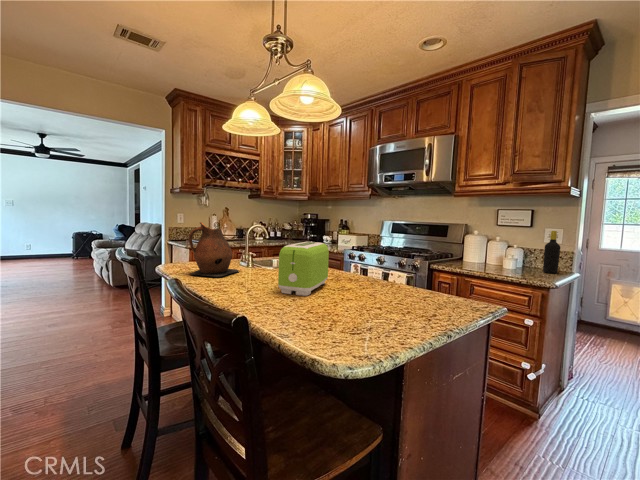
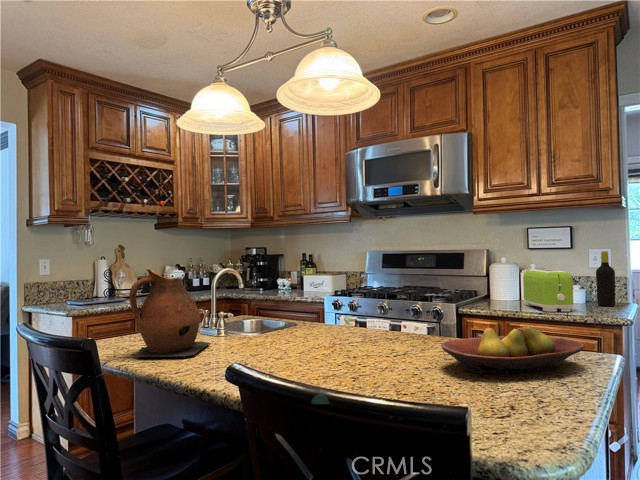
toaster: present [278,242,329,296] -> present [523,269,573,312]
fruit bowl: none [360,277,463,310] -> present [441,326,584,374]

